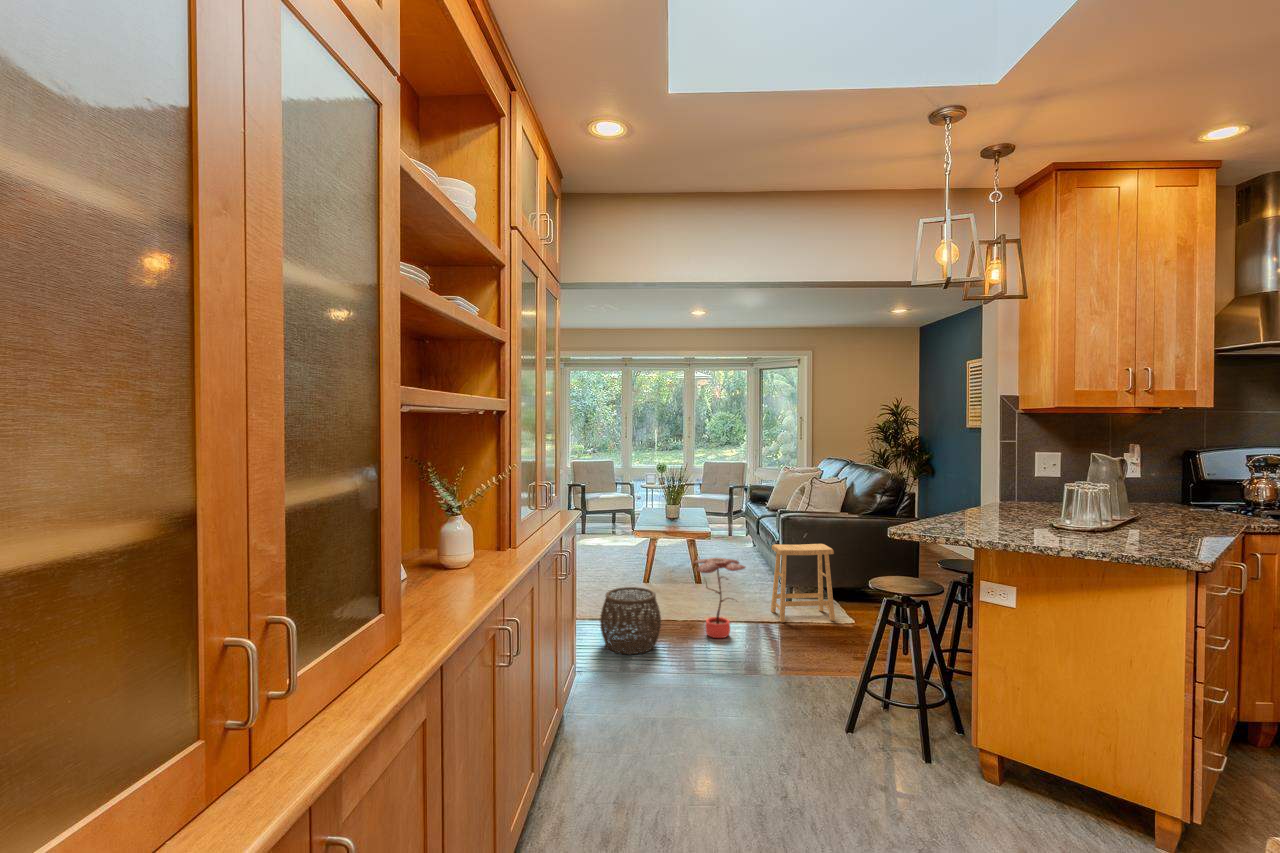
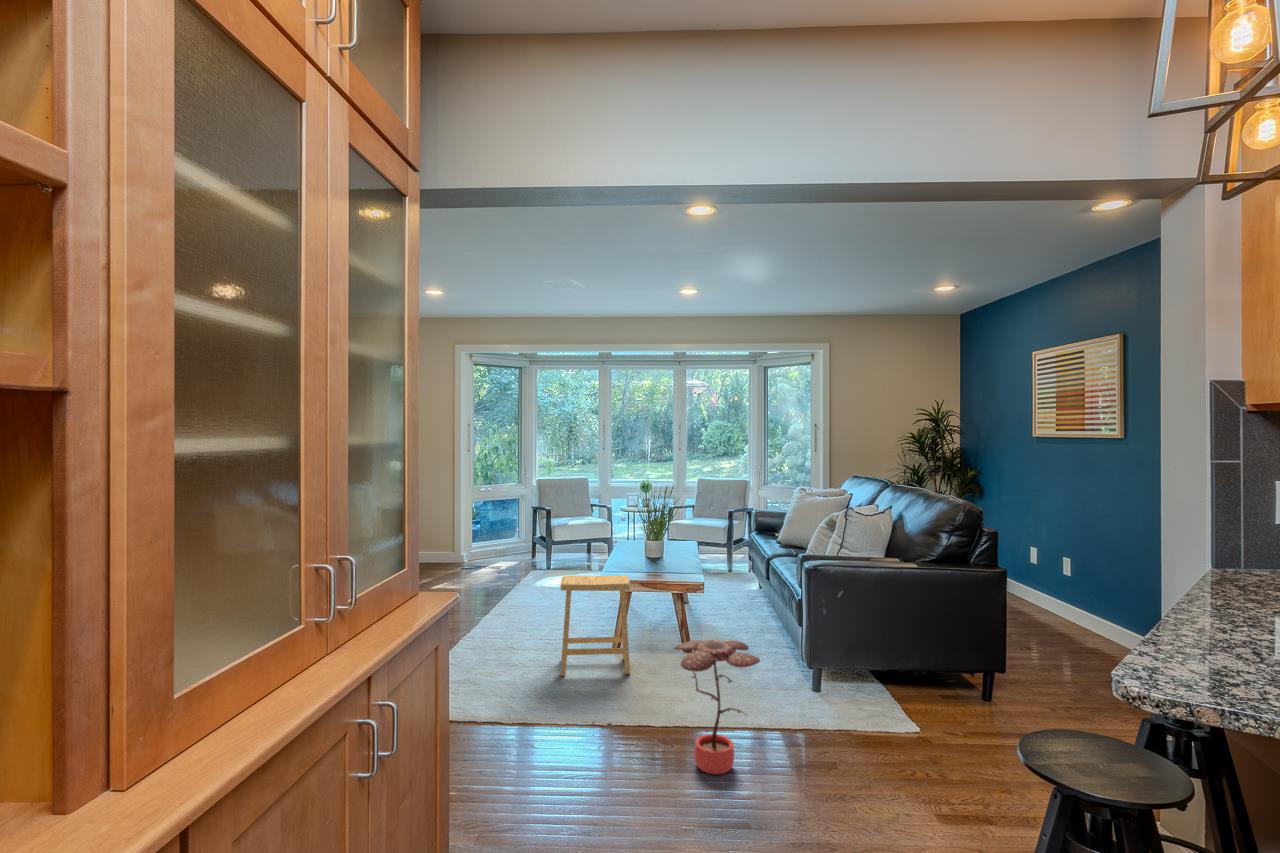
footstool: present [771,544,835,622] -> present [560,575,630,676]
woven basket: present [600,587,661,654] -> none [519,691,622,819]

